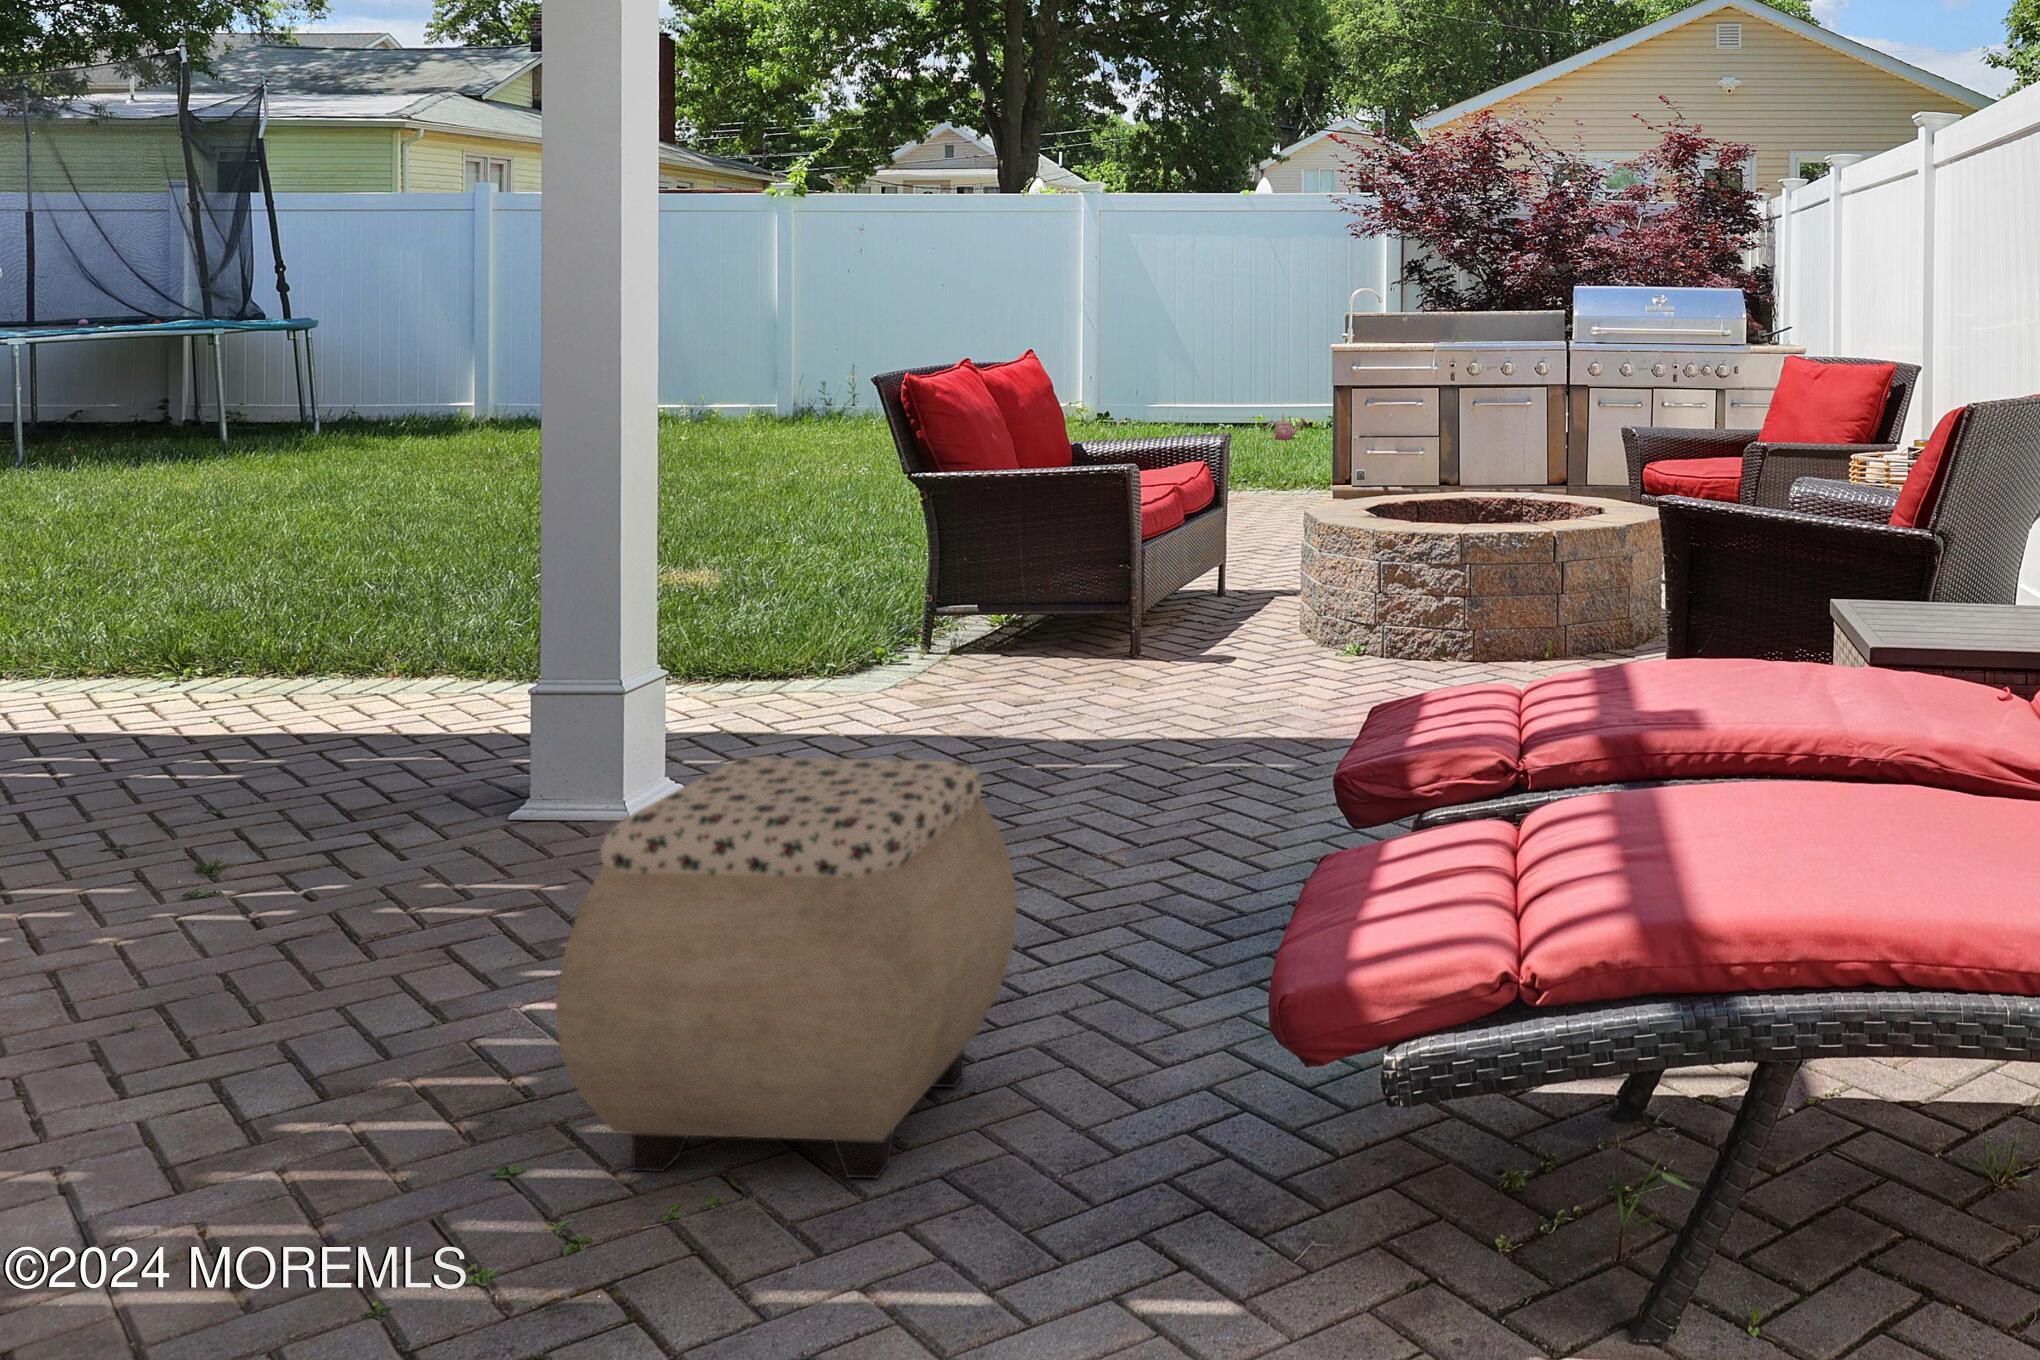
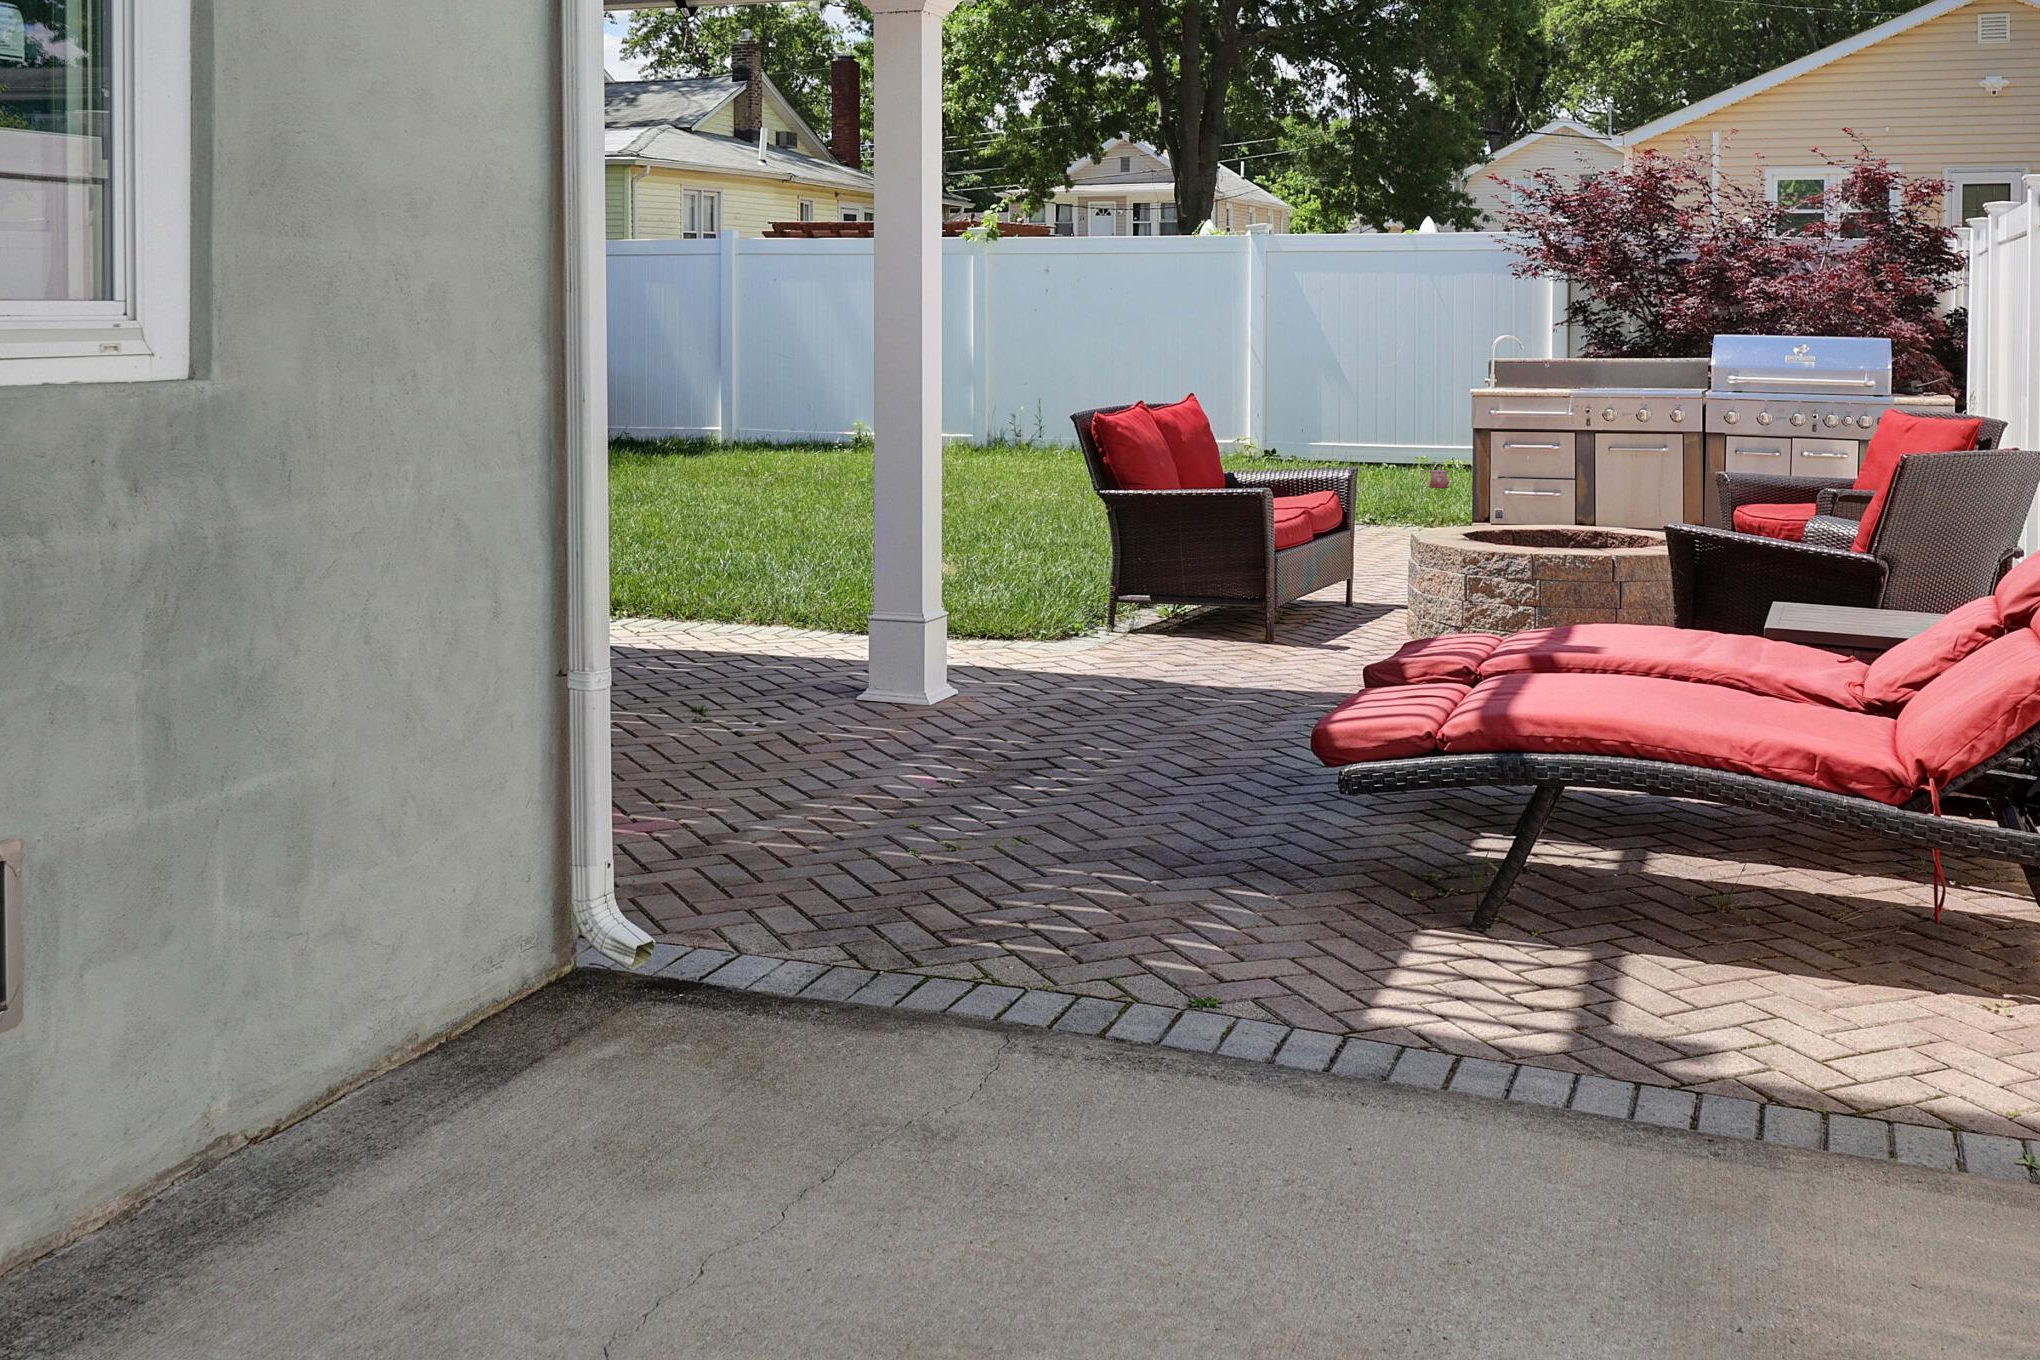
ottoman: present [555,757,1017,1178] -> none [973,616,1190,818]

